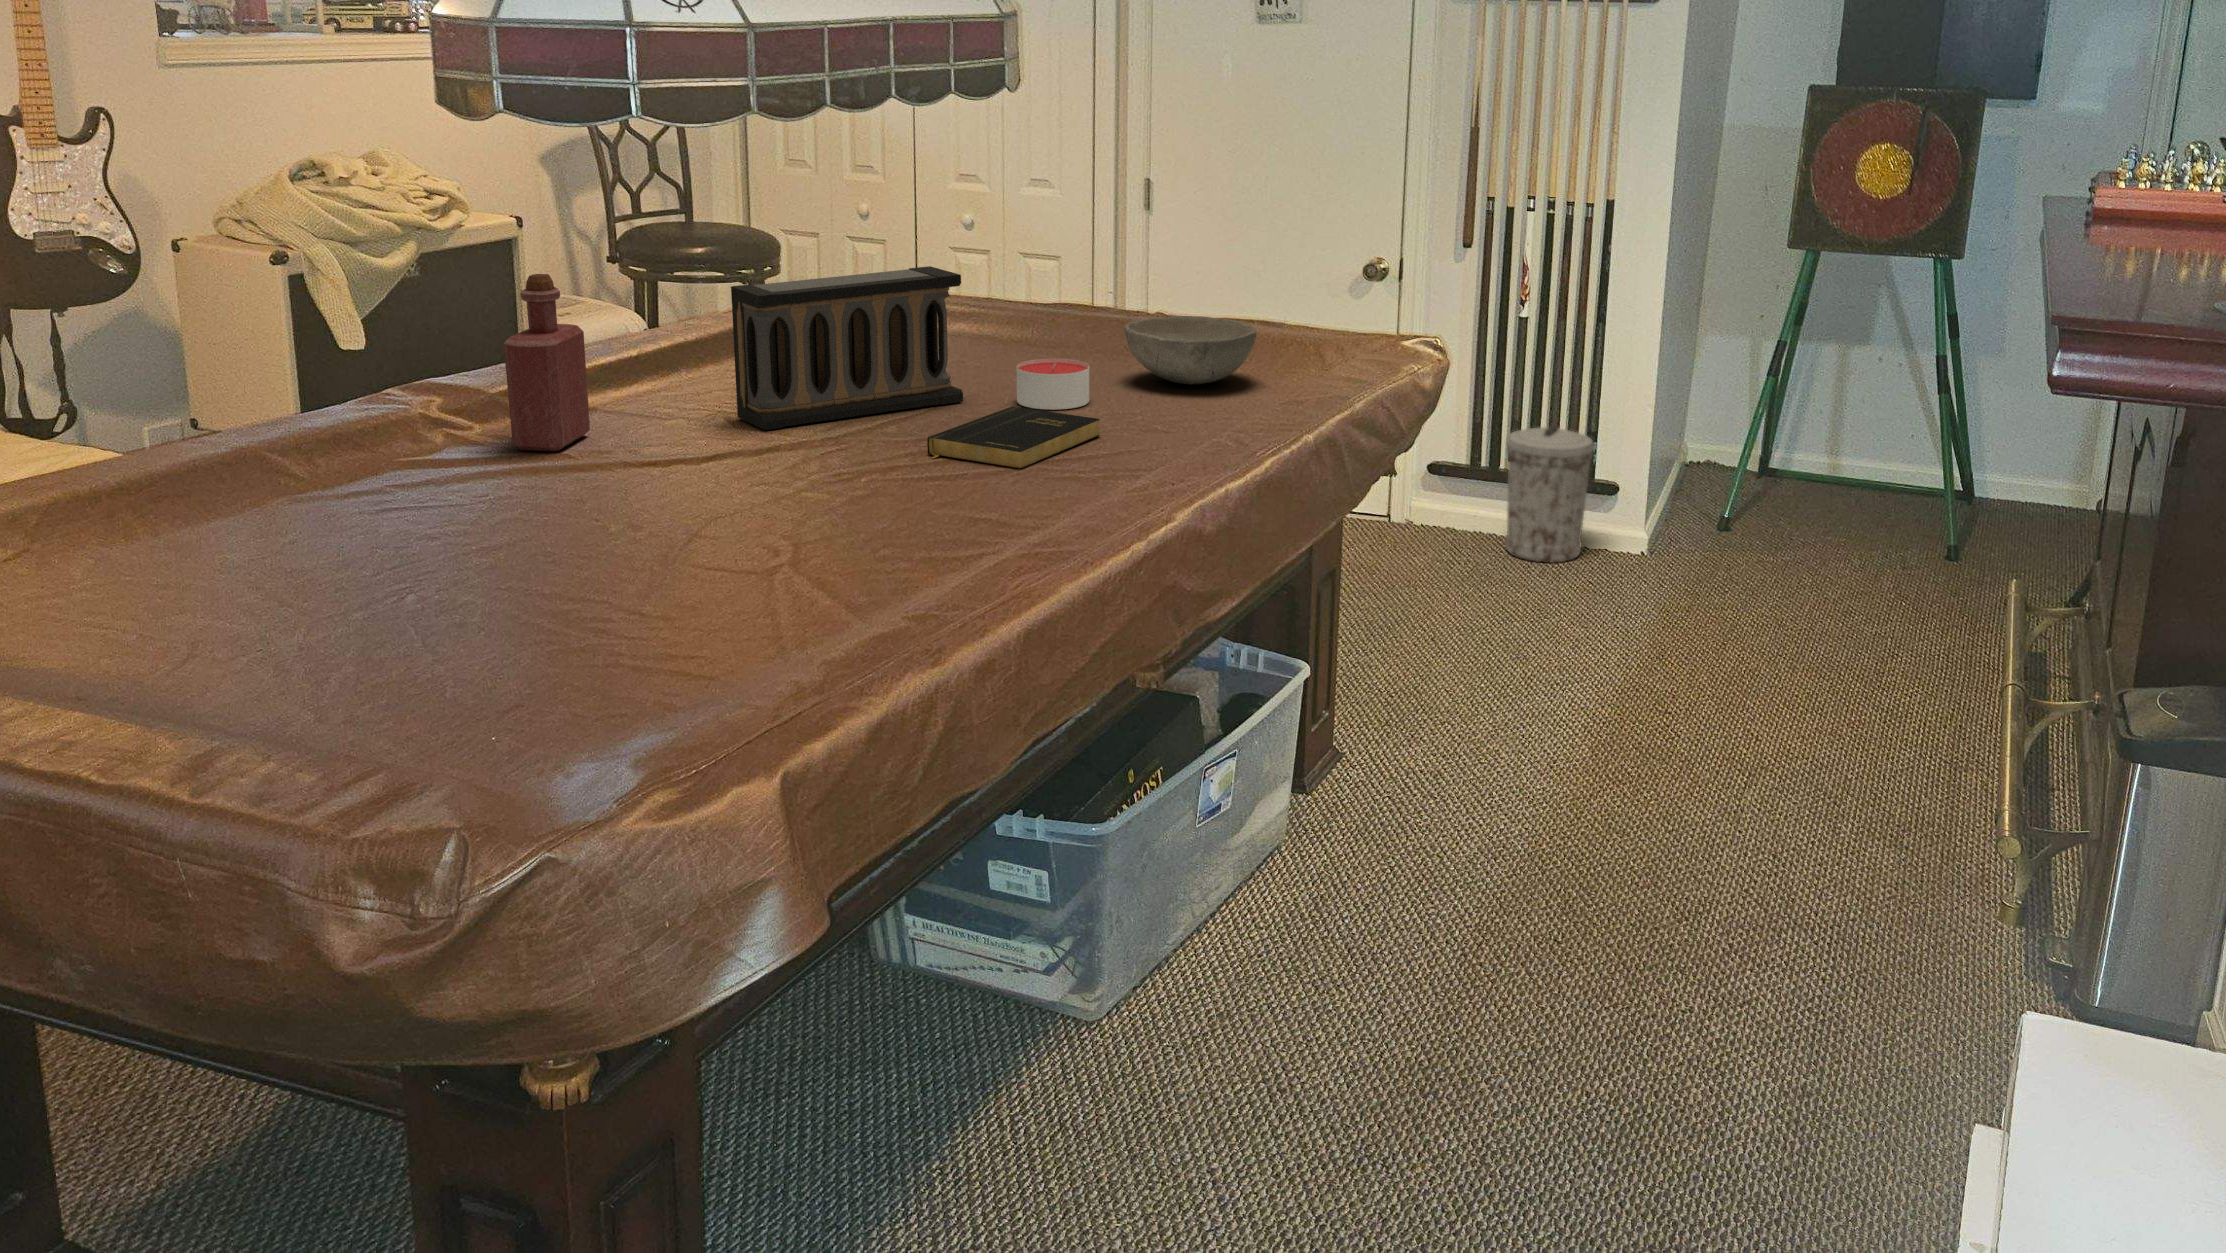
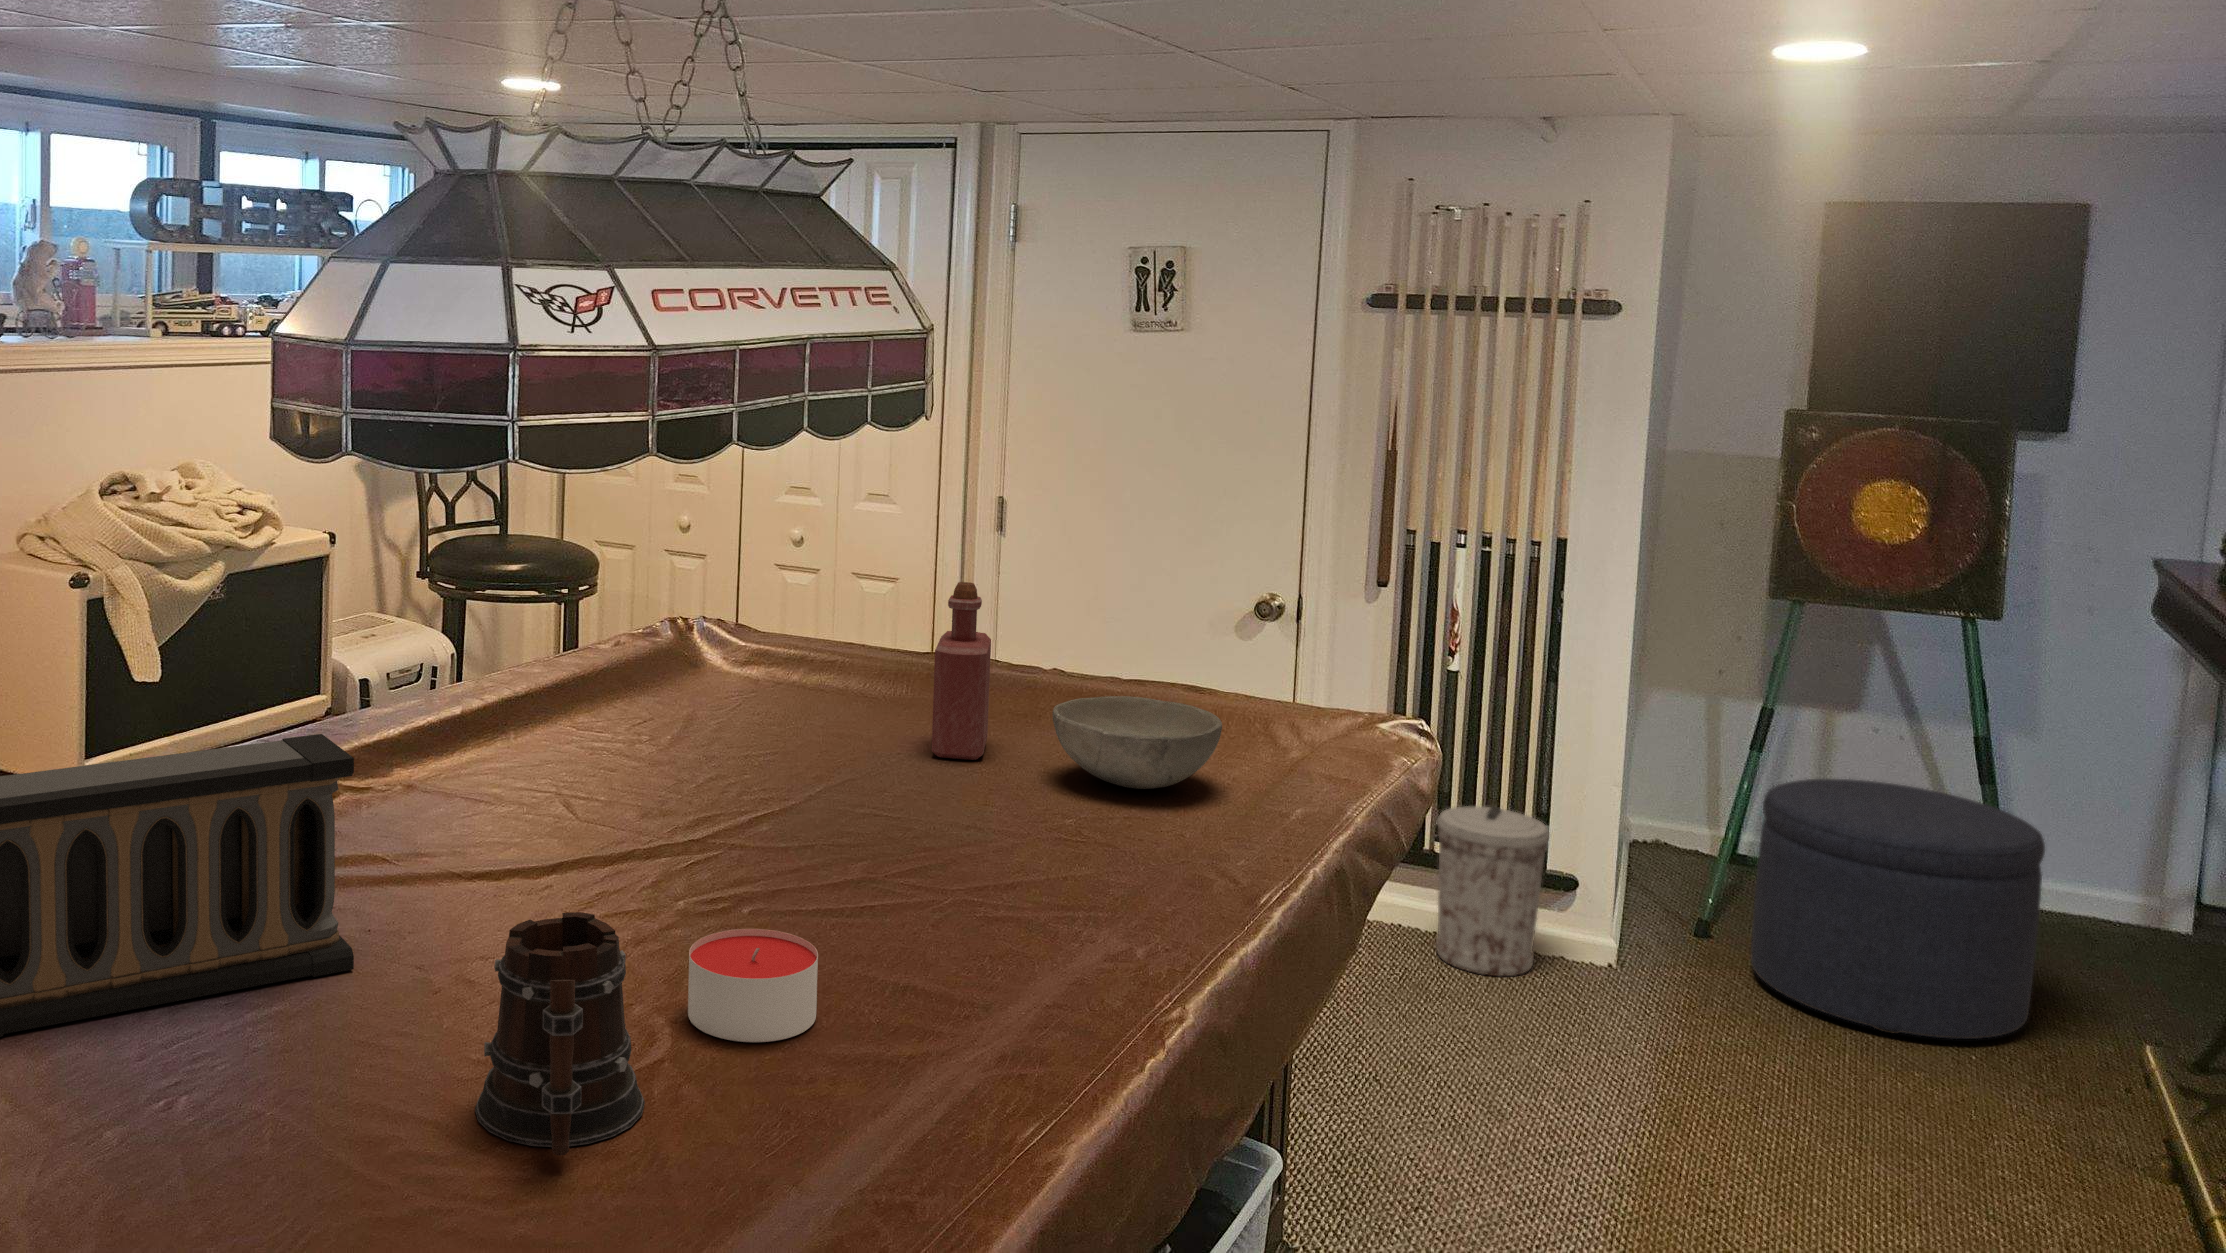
speaker: present [731,266,963,430] -> present [0,734,354,1037]
bottle: present [504,274,590,451] -> present [932,582,991,760]
candle: present [1017,359,1089,410] -> present [688,929,818,1042]
ottoman: none [1750,395,1965,588] -> present [1750,779,2045,1039]
book: present [927,406,1100,469] -> none [832,824,1050,929]
beer mug: none [639,435,763,587] -> present [475,912,645,1156]

